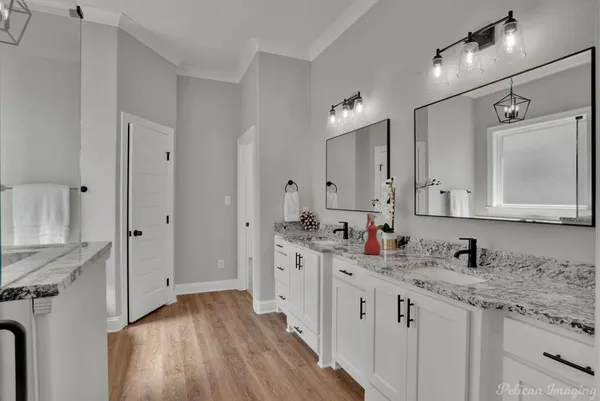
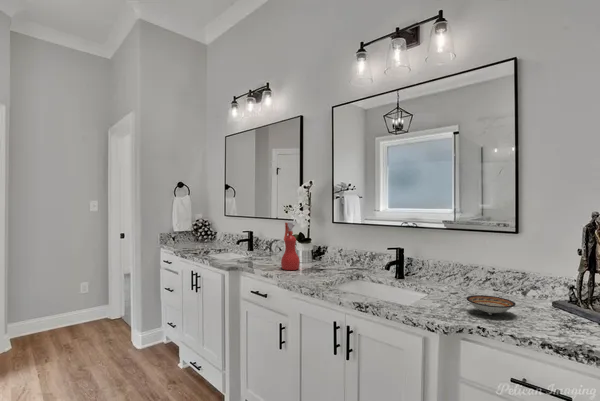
ceramic bowl: none [516,281,567,298] -> present [466,295,516,314]

